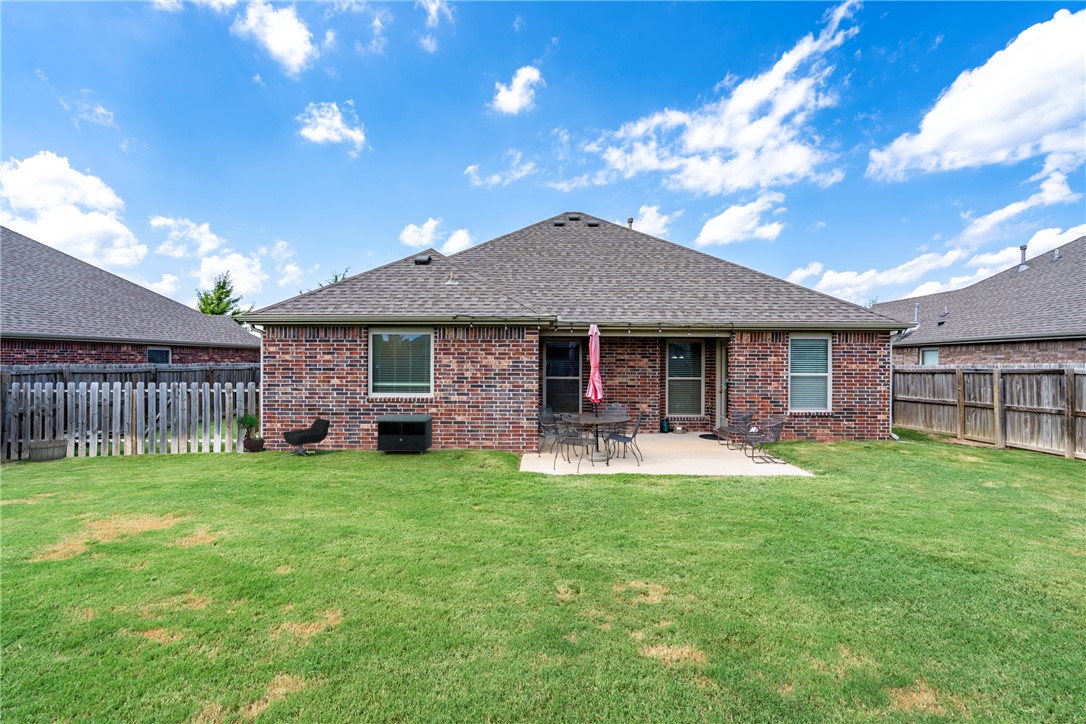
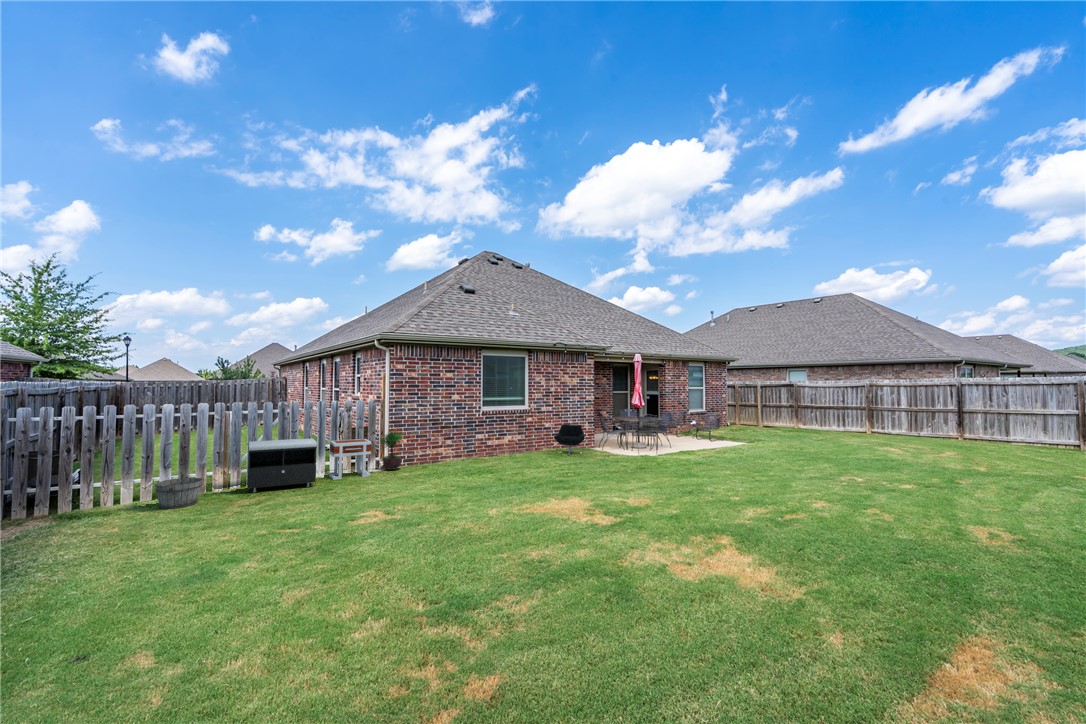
storage bench: present [377,414,432,454] -> present [247,438,317,492]
lounge chair: present [283,418,330,457] -> present [554,425,585,455]
side table: none [184,419,231,455] -> present [329,439,371,480]

